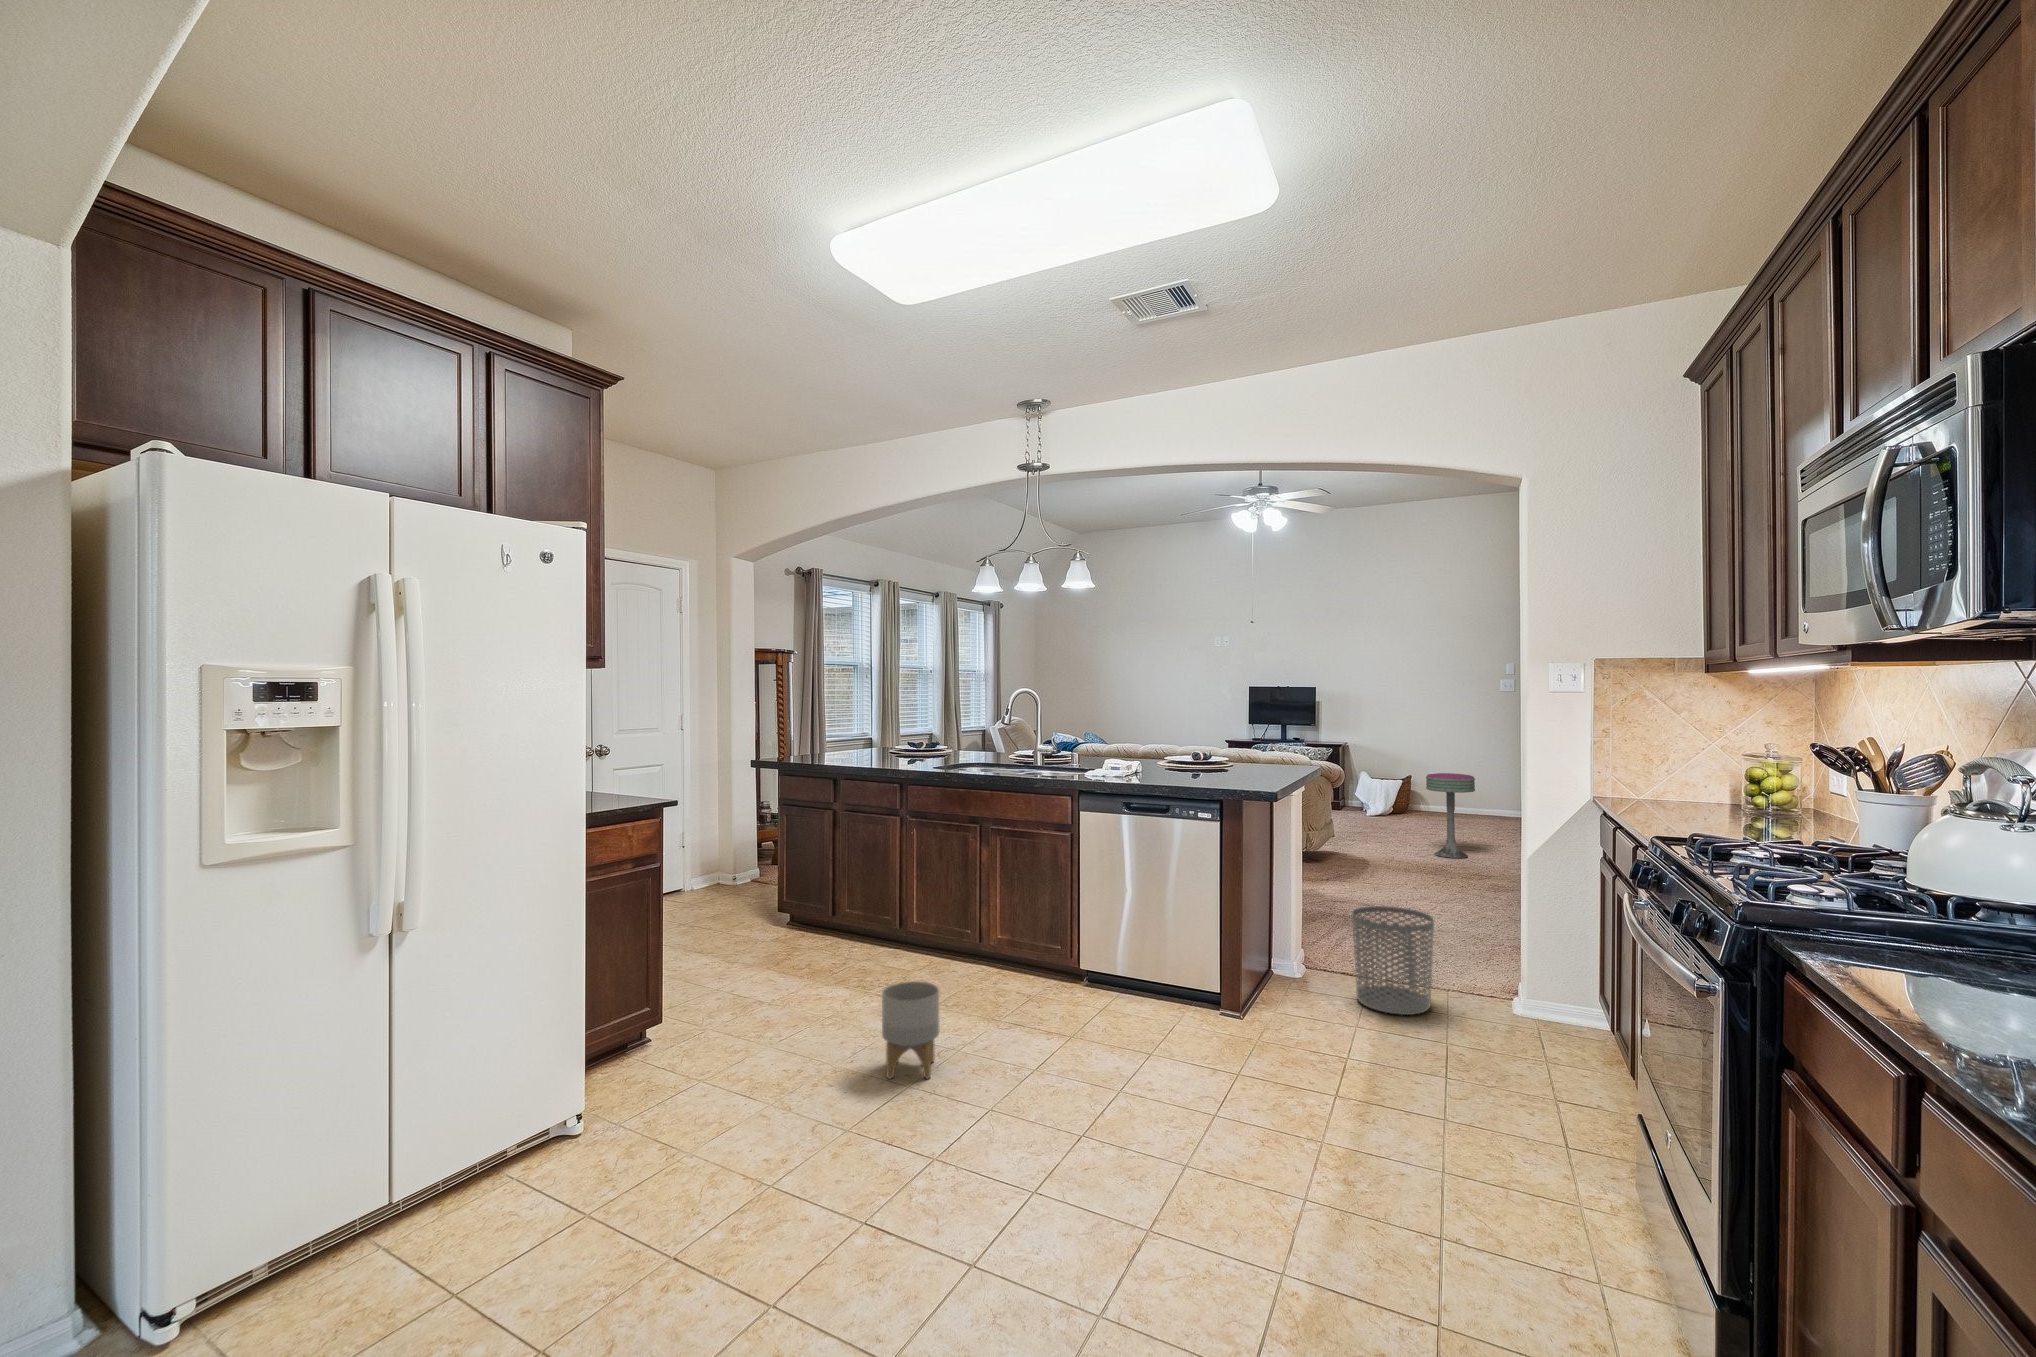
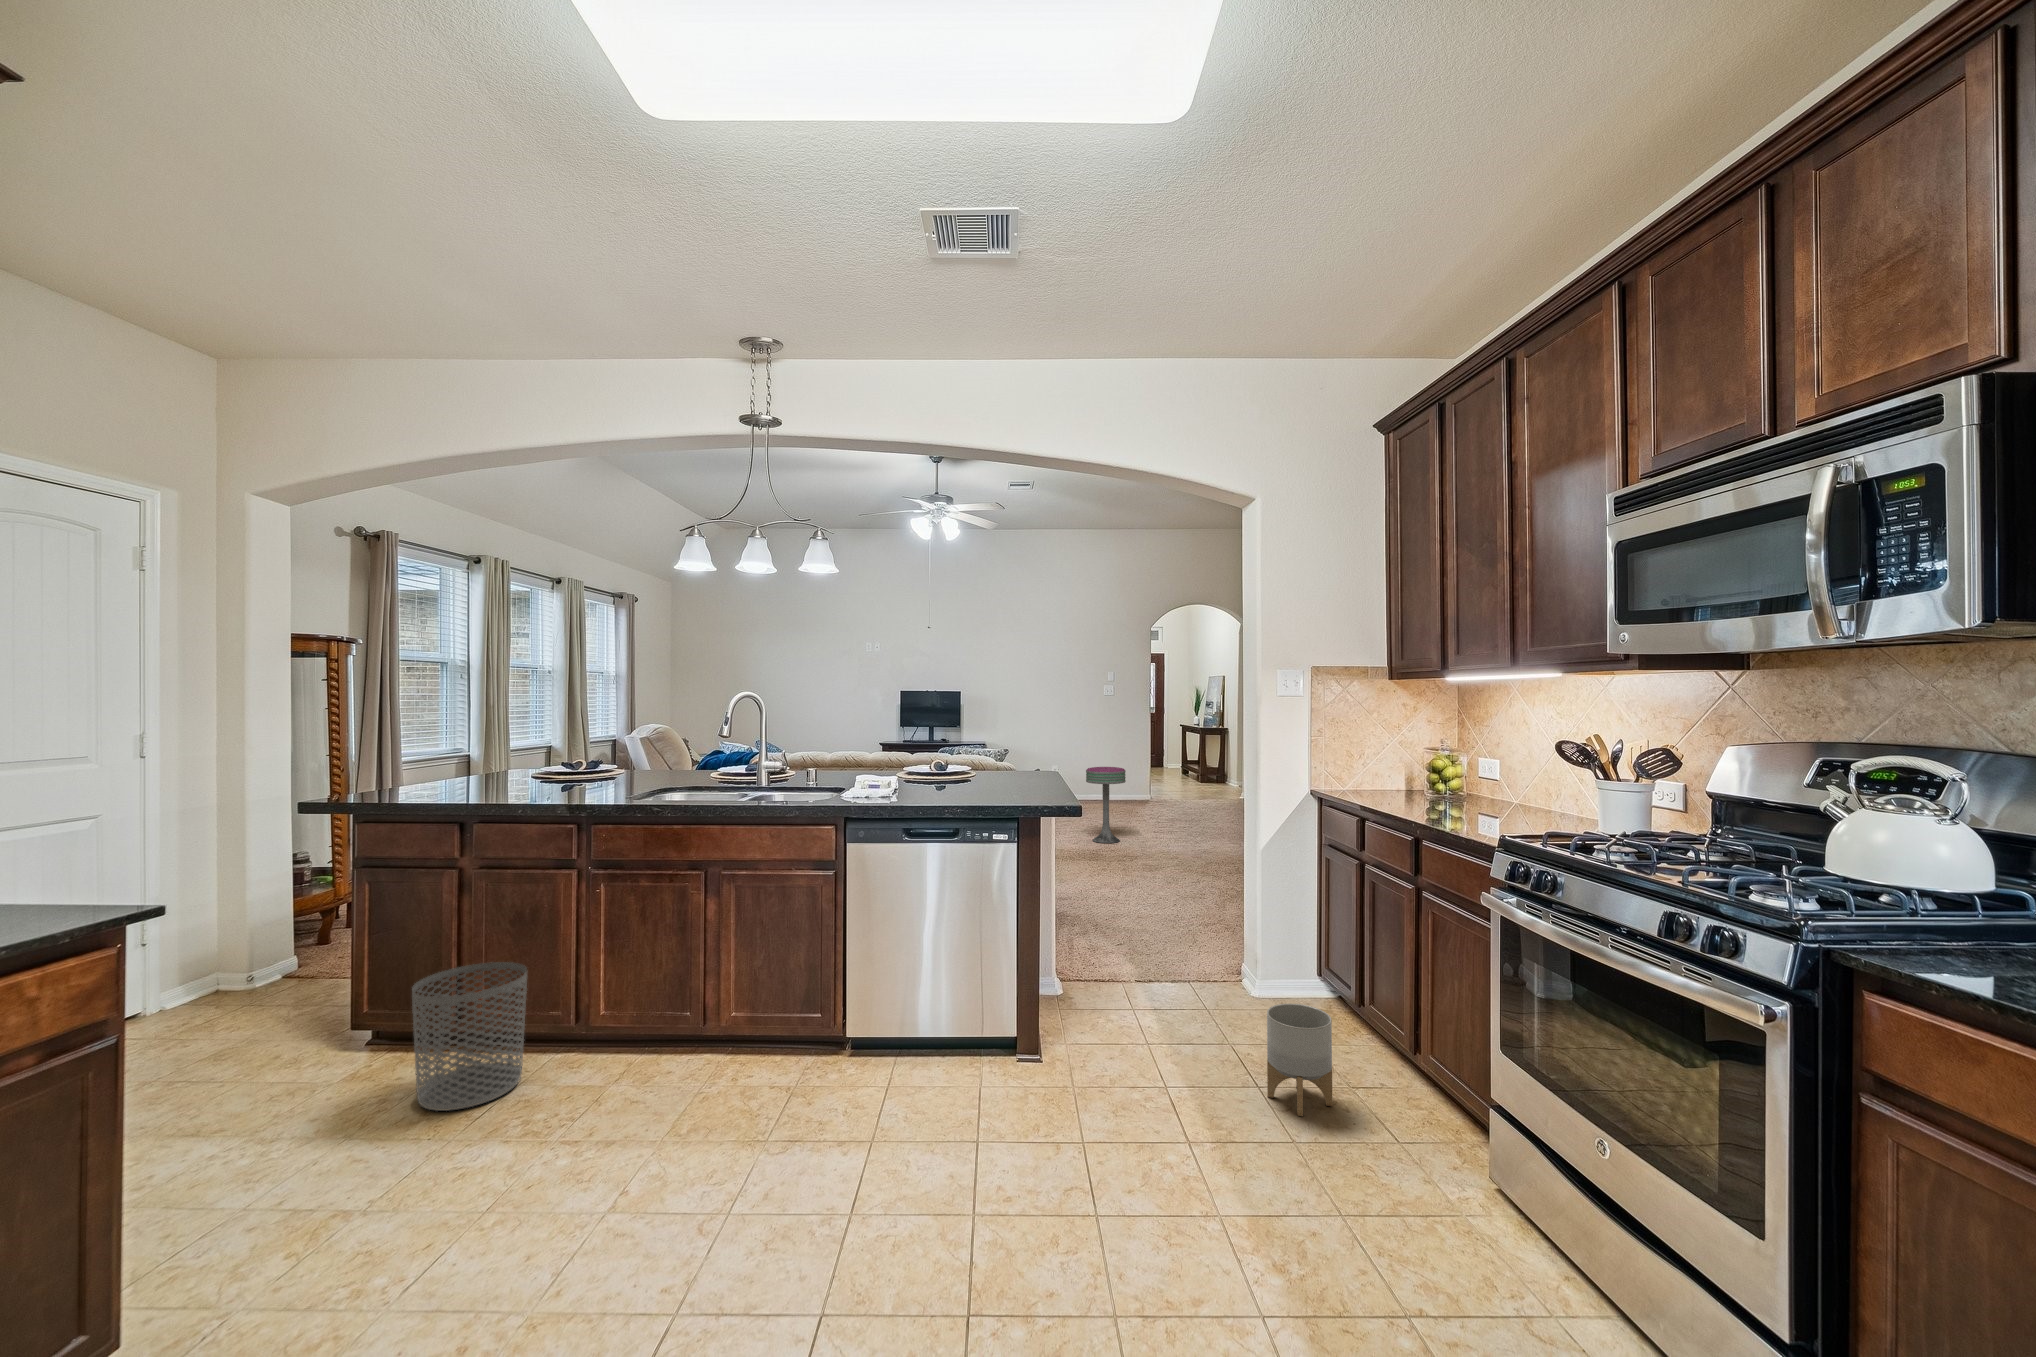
waste bin: present [1352,906,1434,1015] -> present [412,962,527,1111]
planter: present [882,981,939,1079] -> present [1267,1004,1333,1116]

